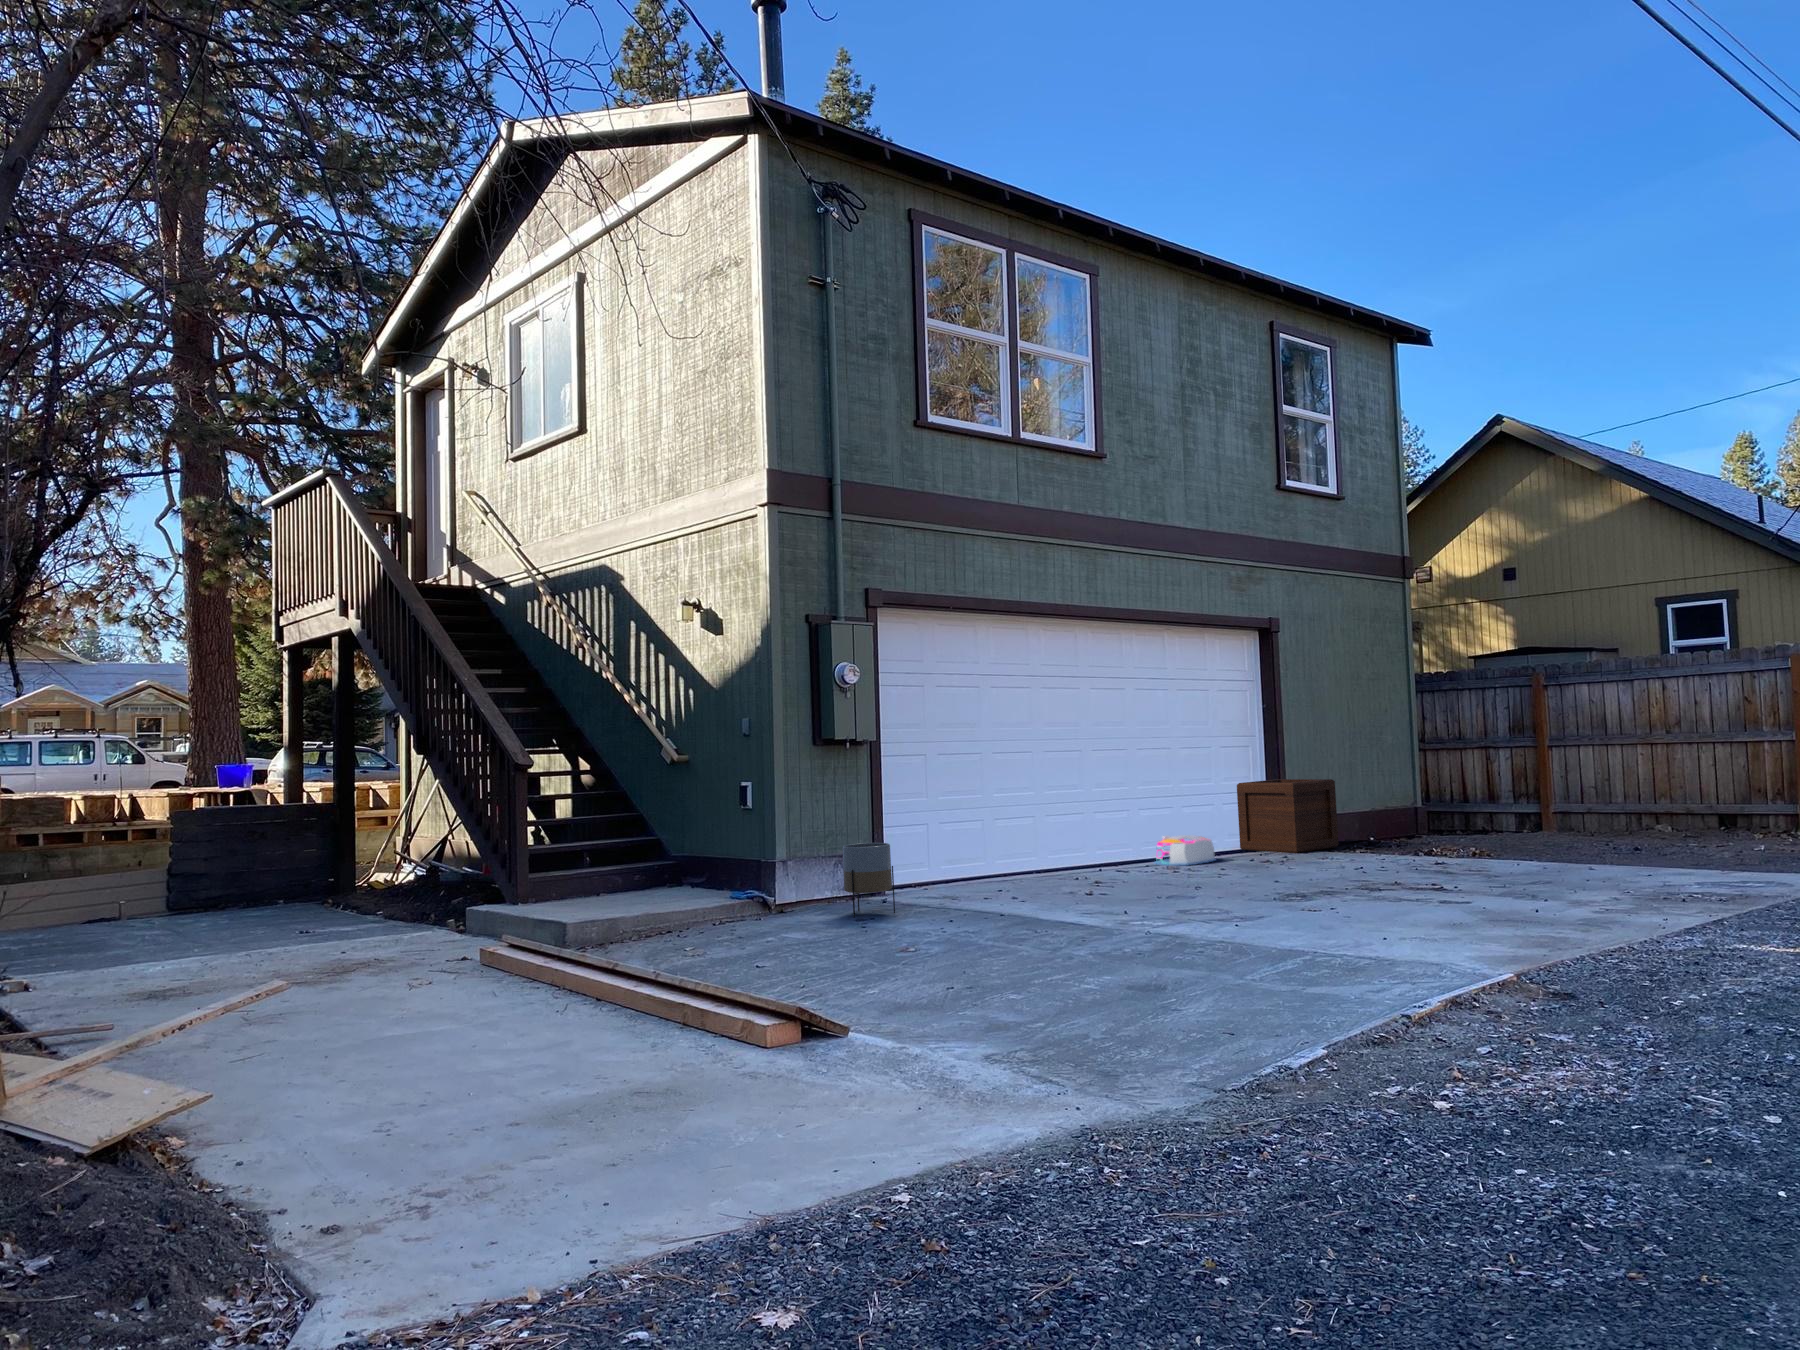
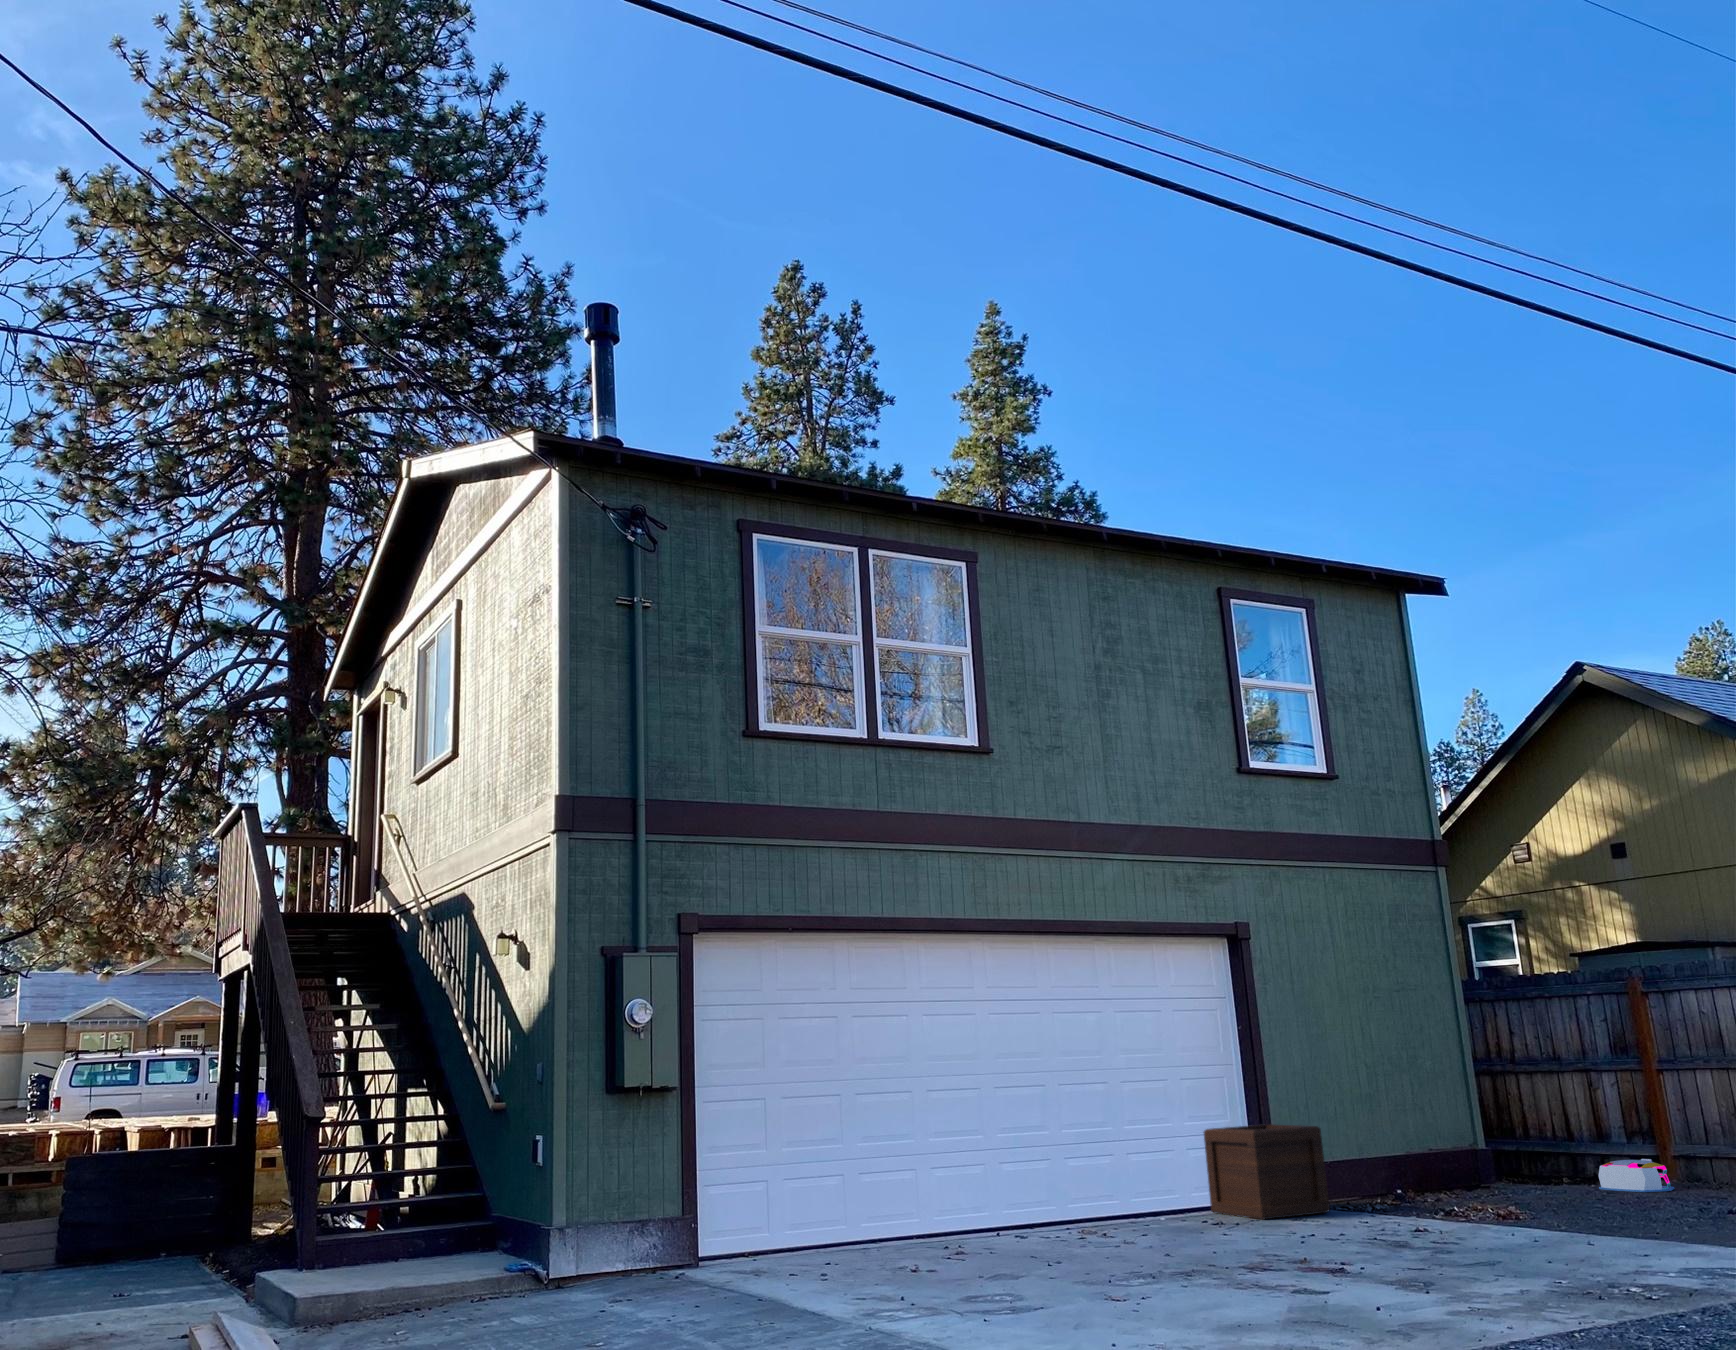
storage bin: present [1154,835,1216,866] -> present [1599,1159,1674,1192]
planter: present [843,843,895,918] -> none [597,1201,651,1288]

